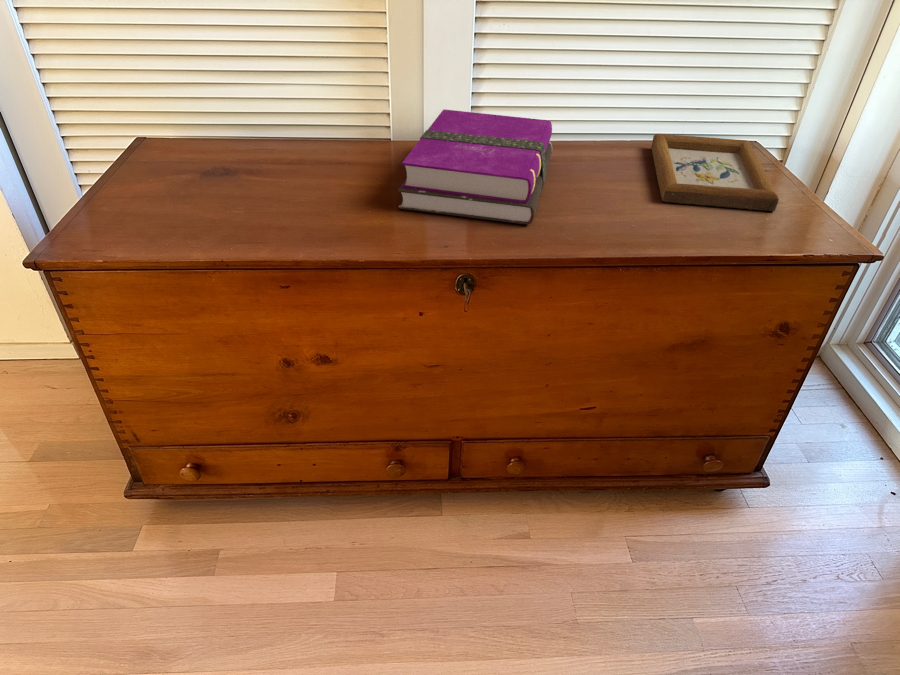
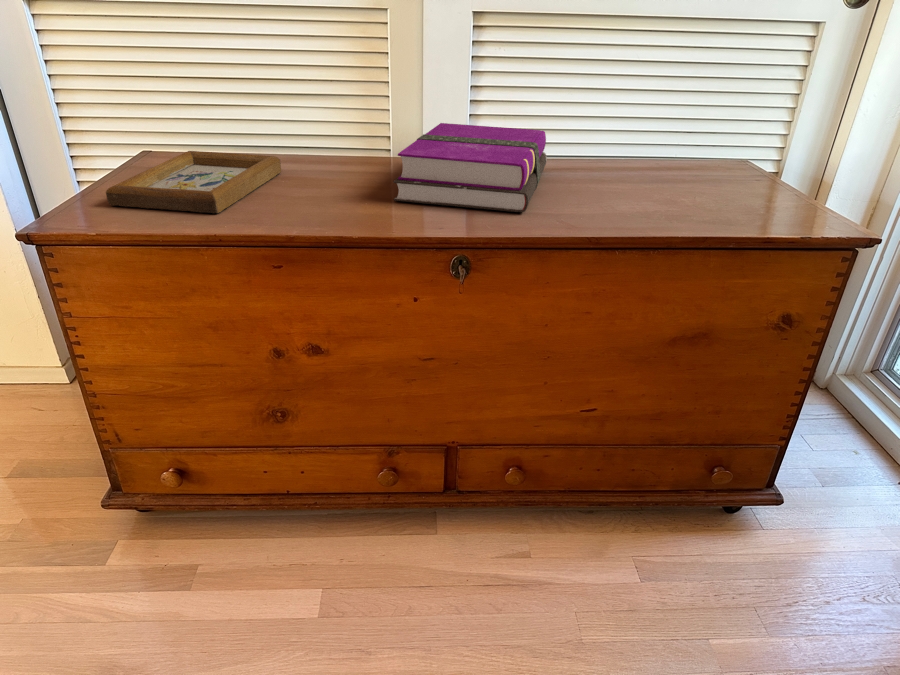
picture frame: present [651,134,779,211] -> present [106,151,281,213]

